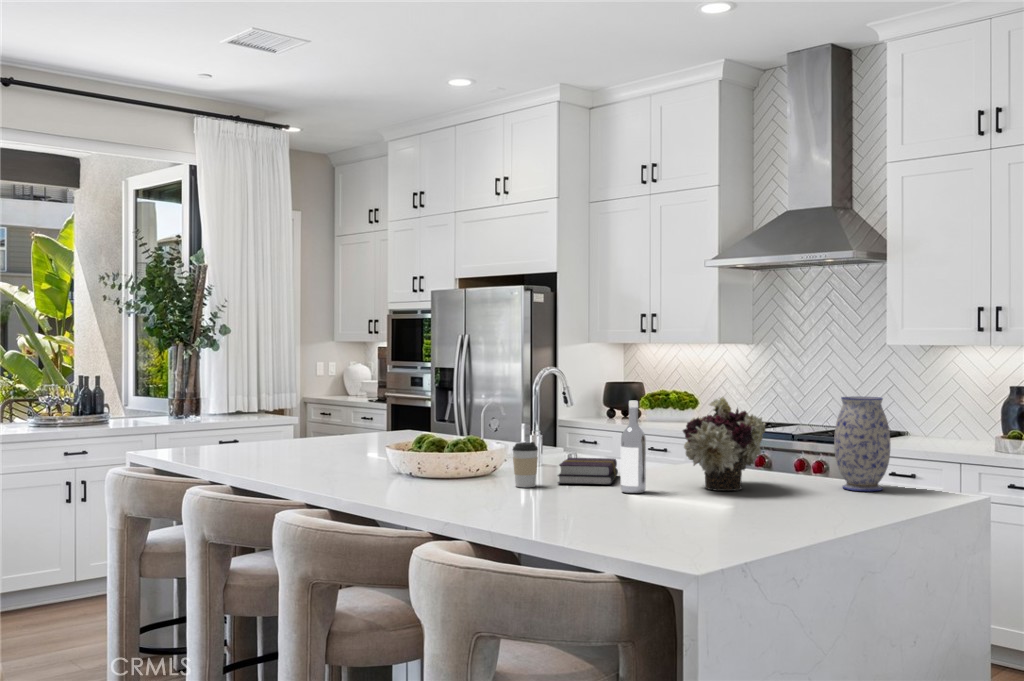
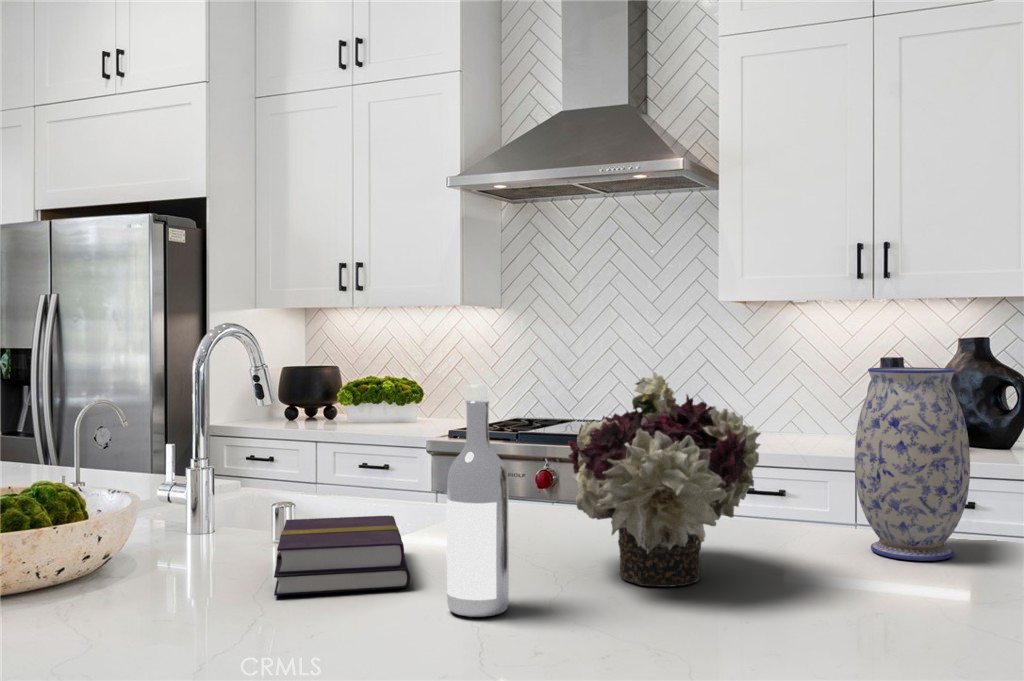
coffee cup: present [513,442,538,487] -> none [155,497,226,620]

